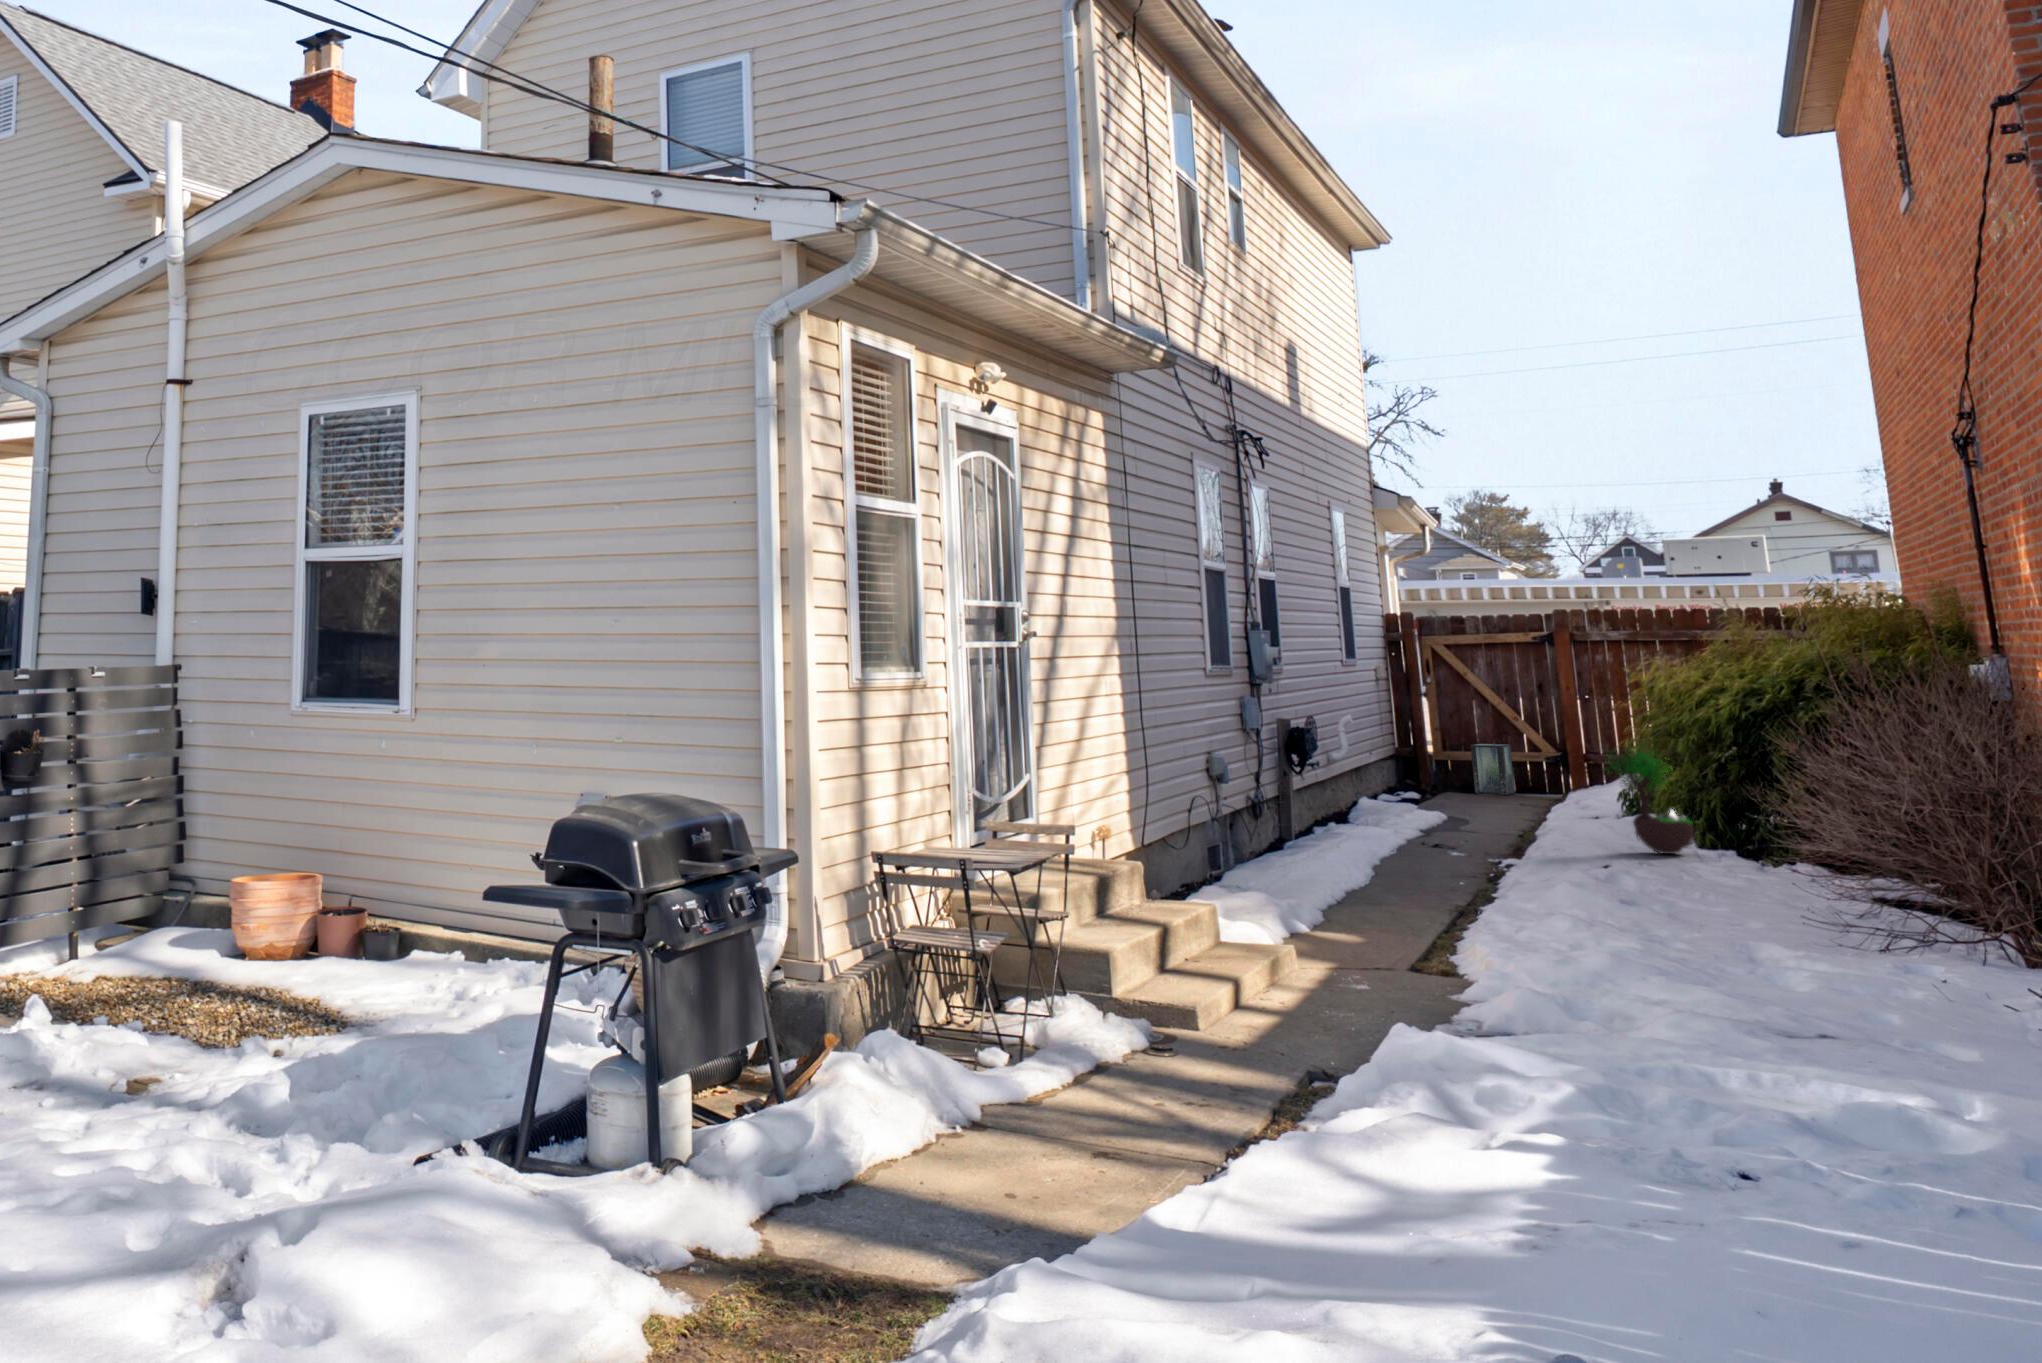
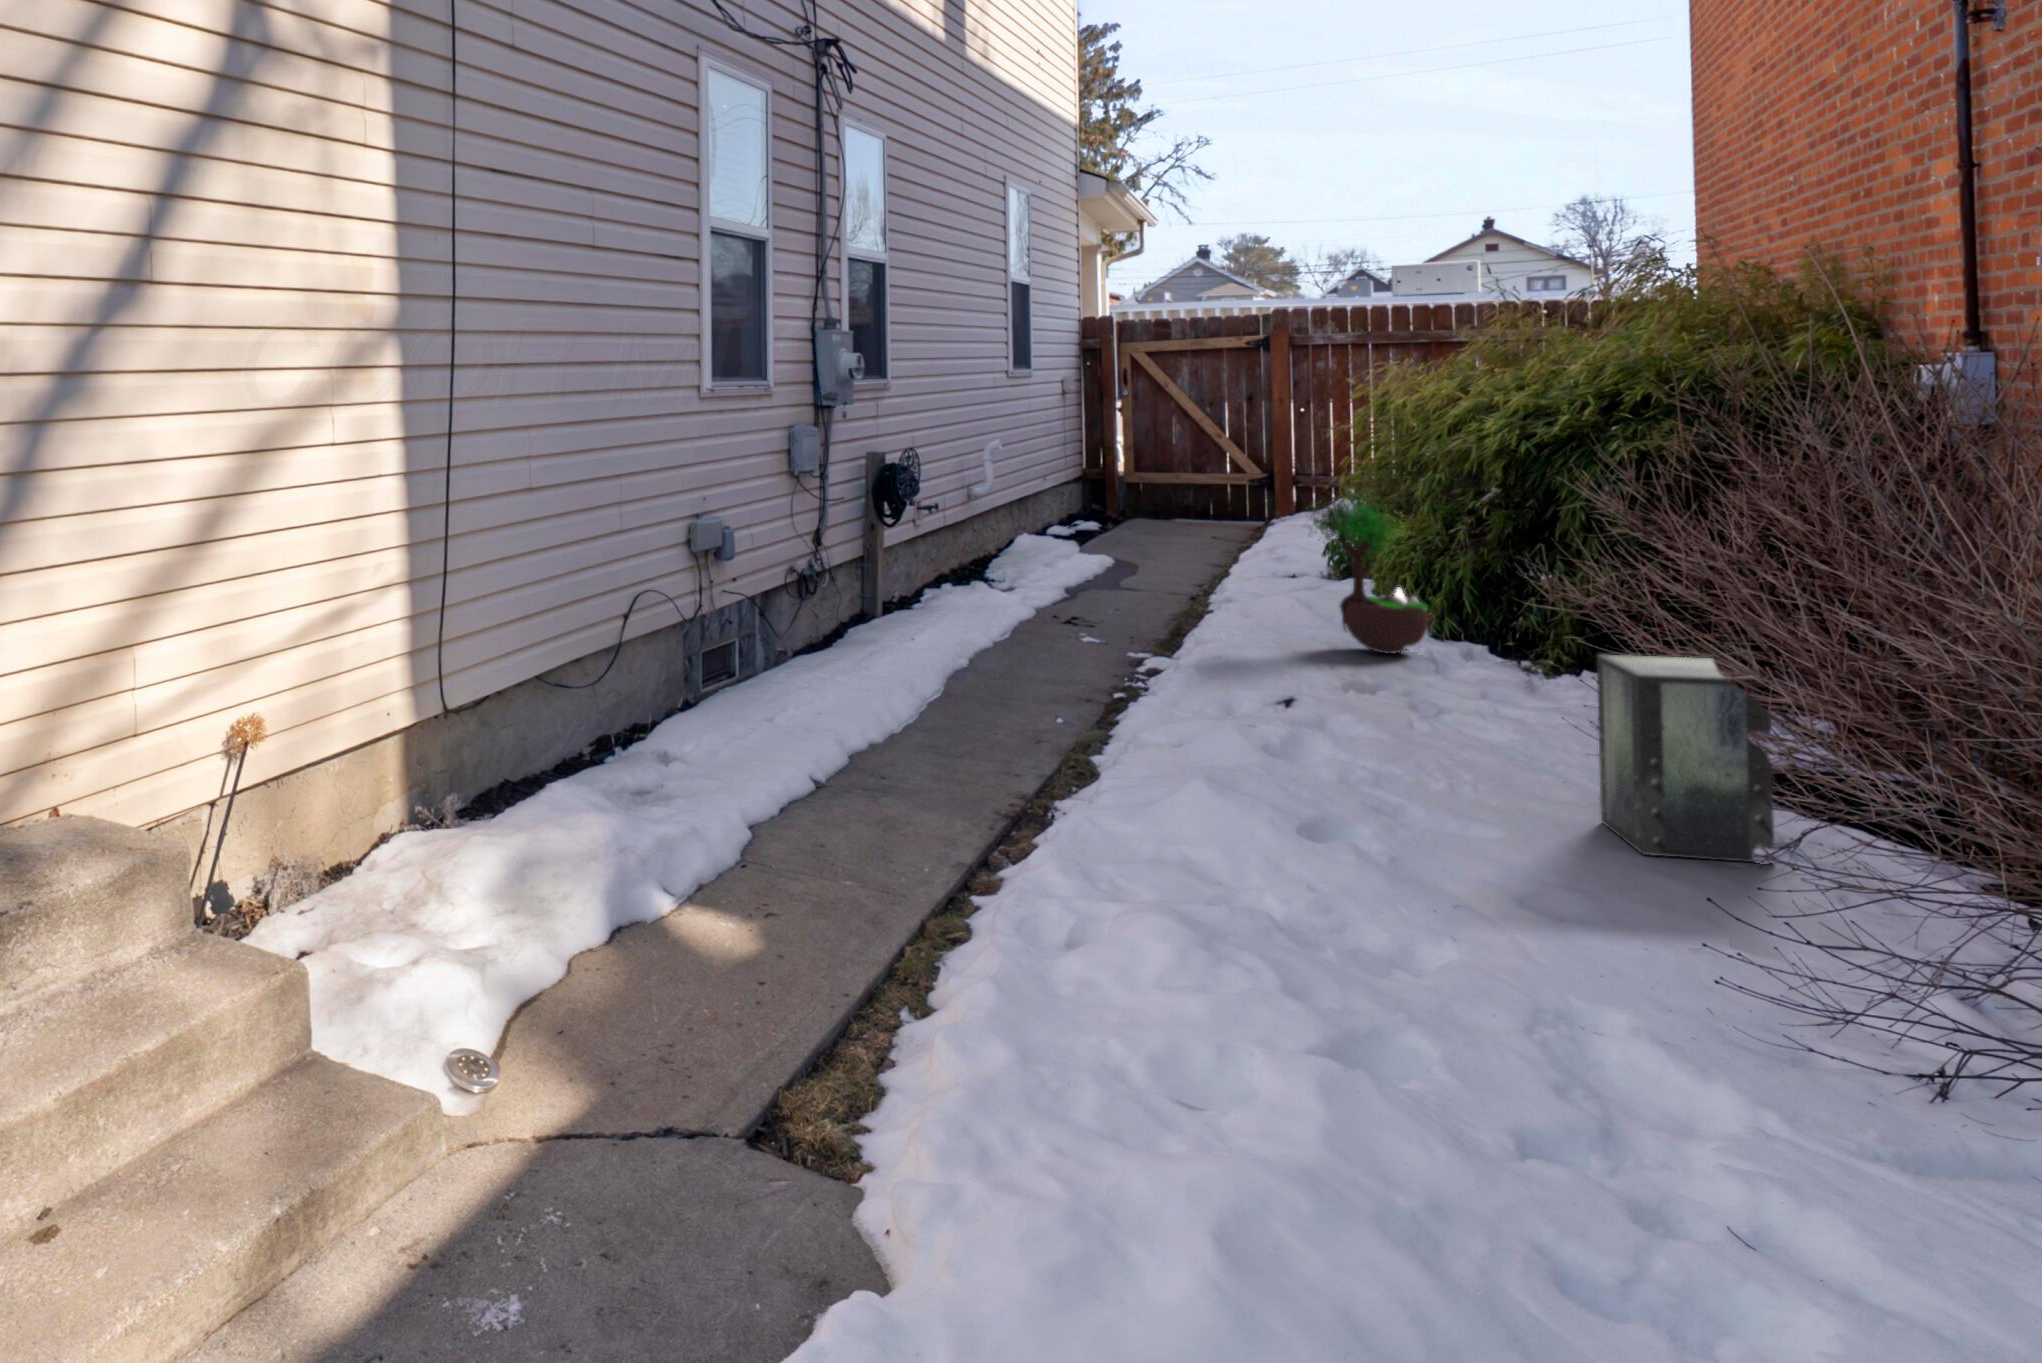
storage box: present [1471,744,1515,795] -> present [1597,655,1774,862]

